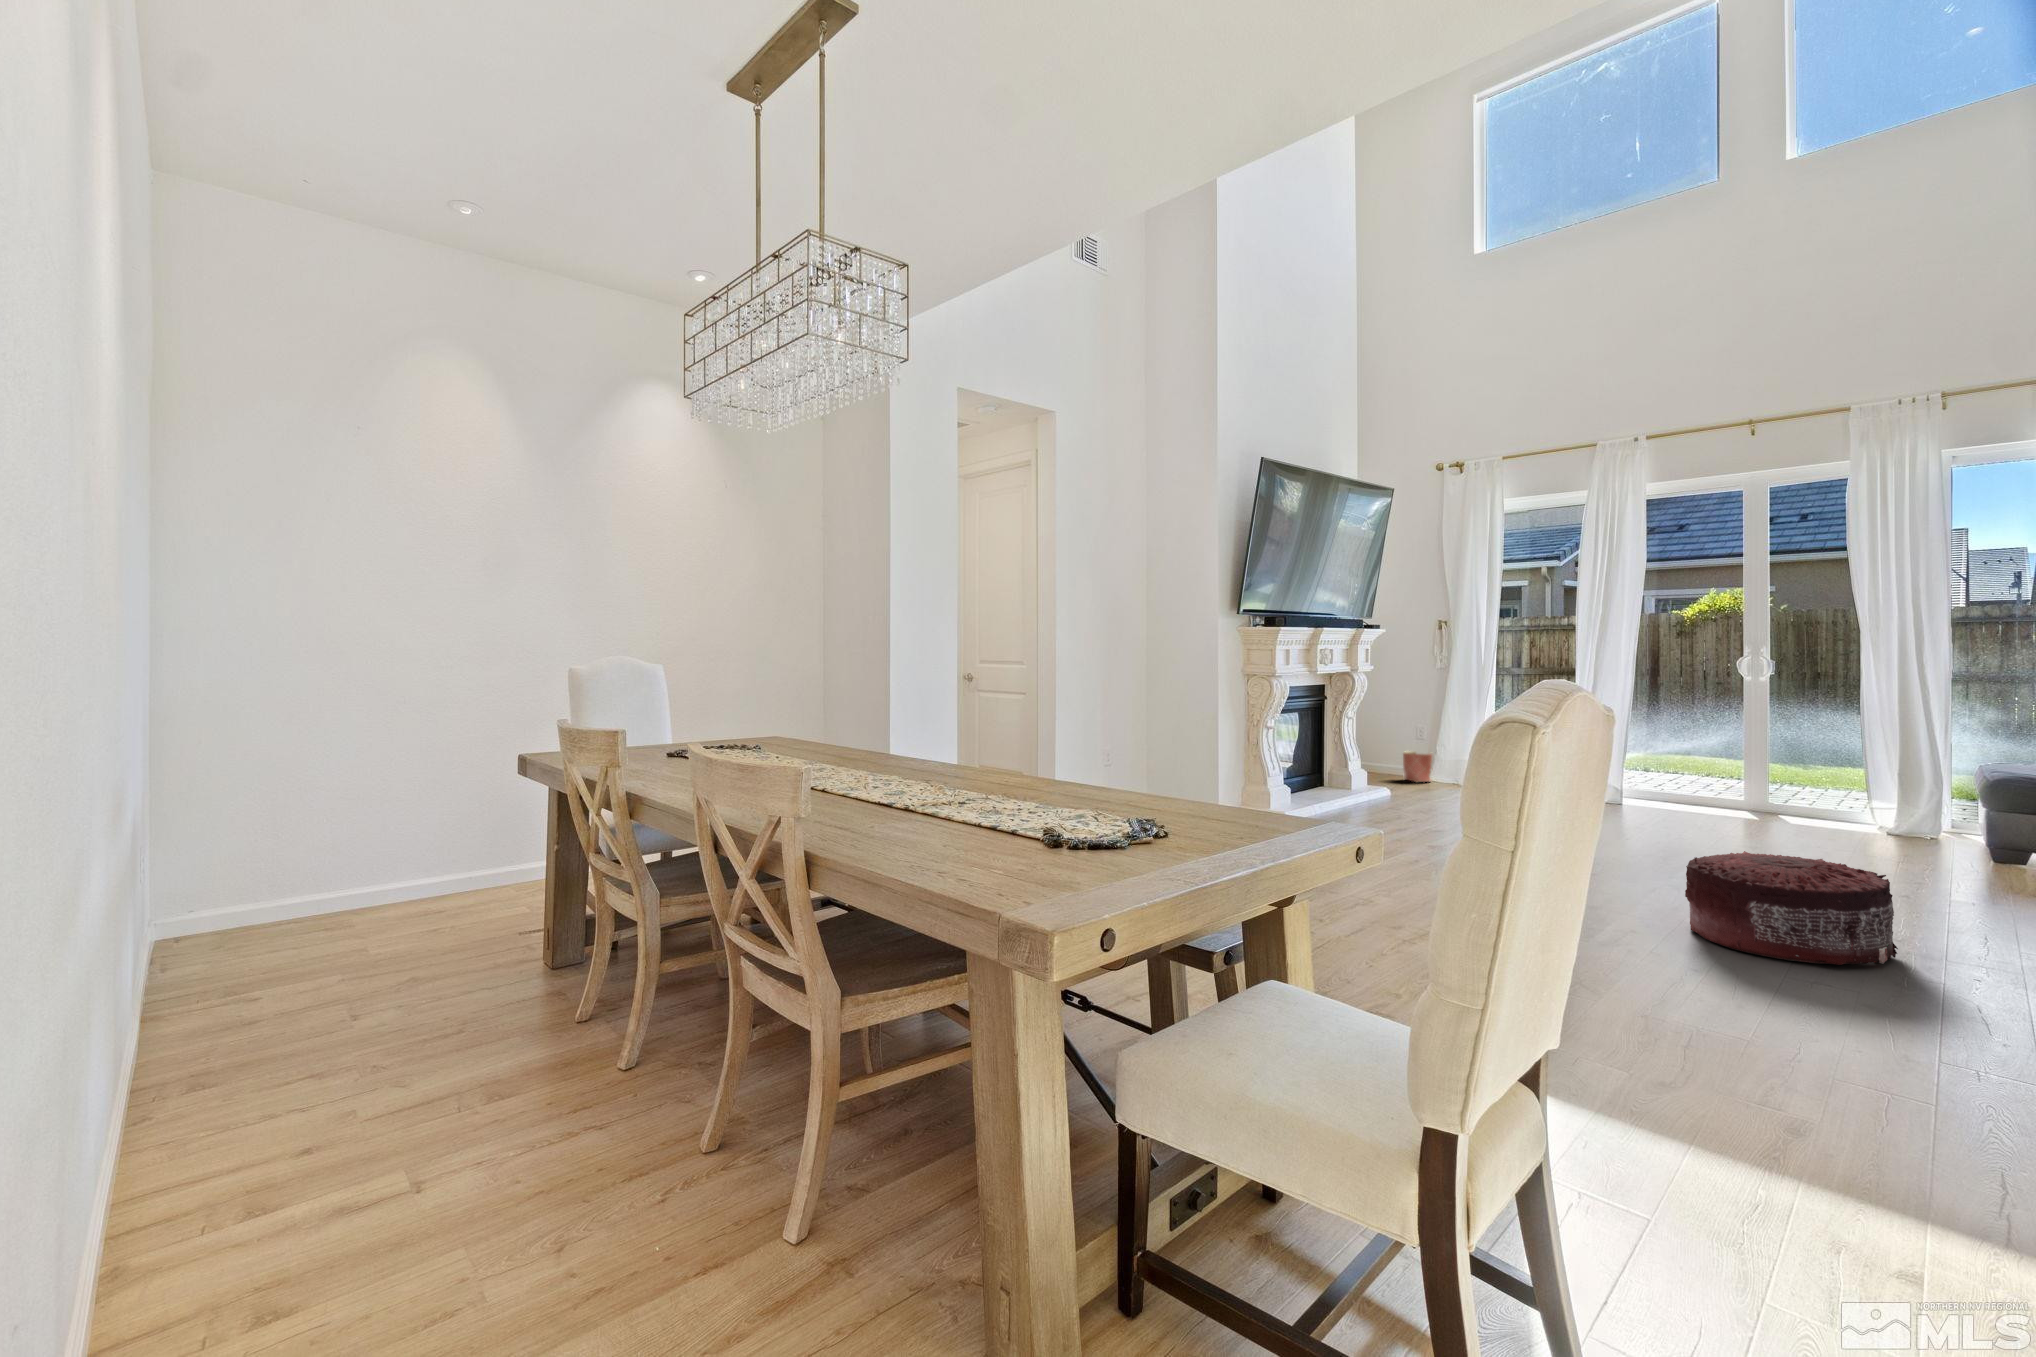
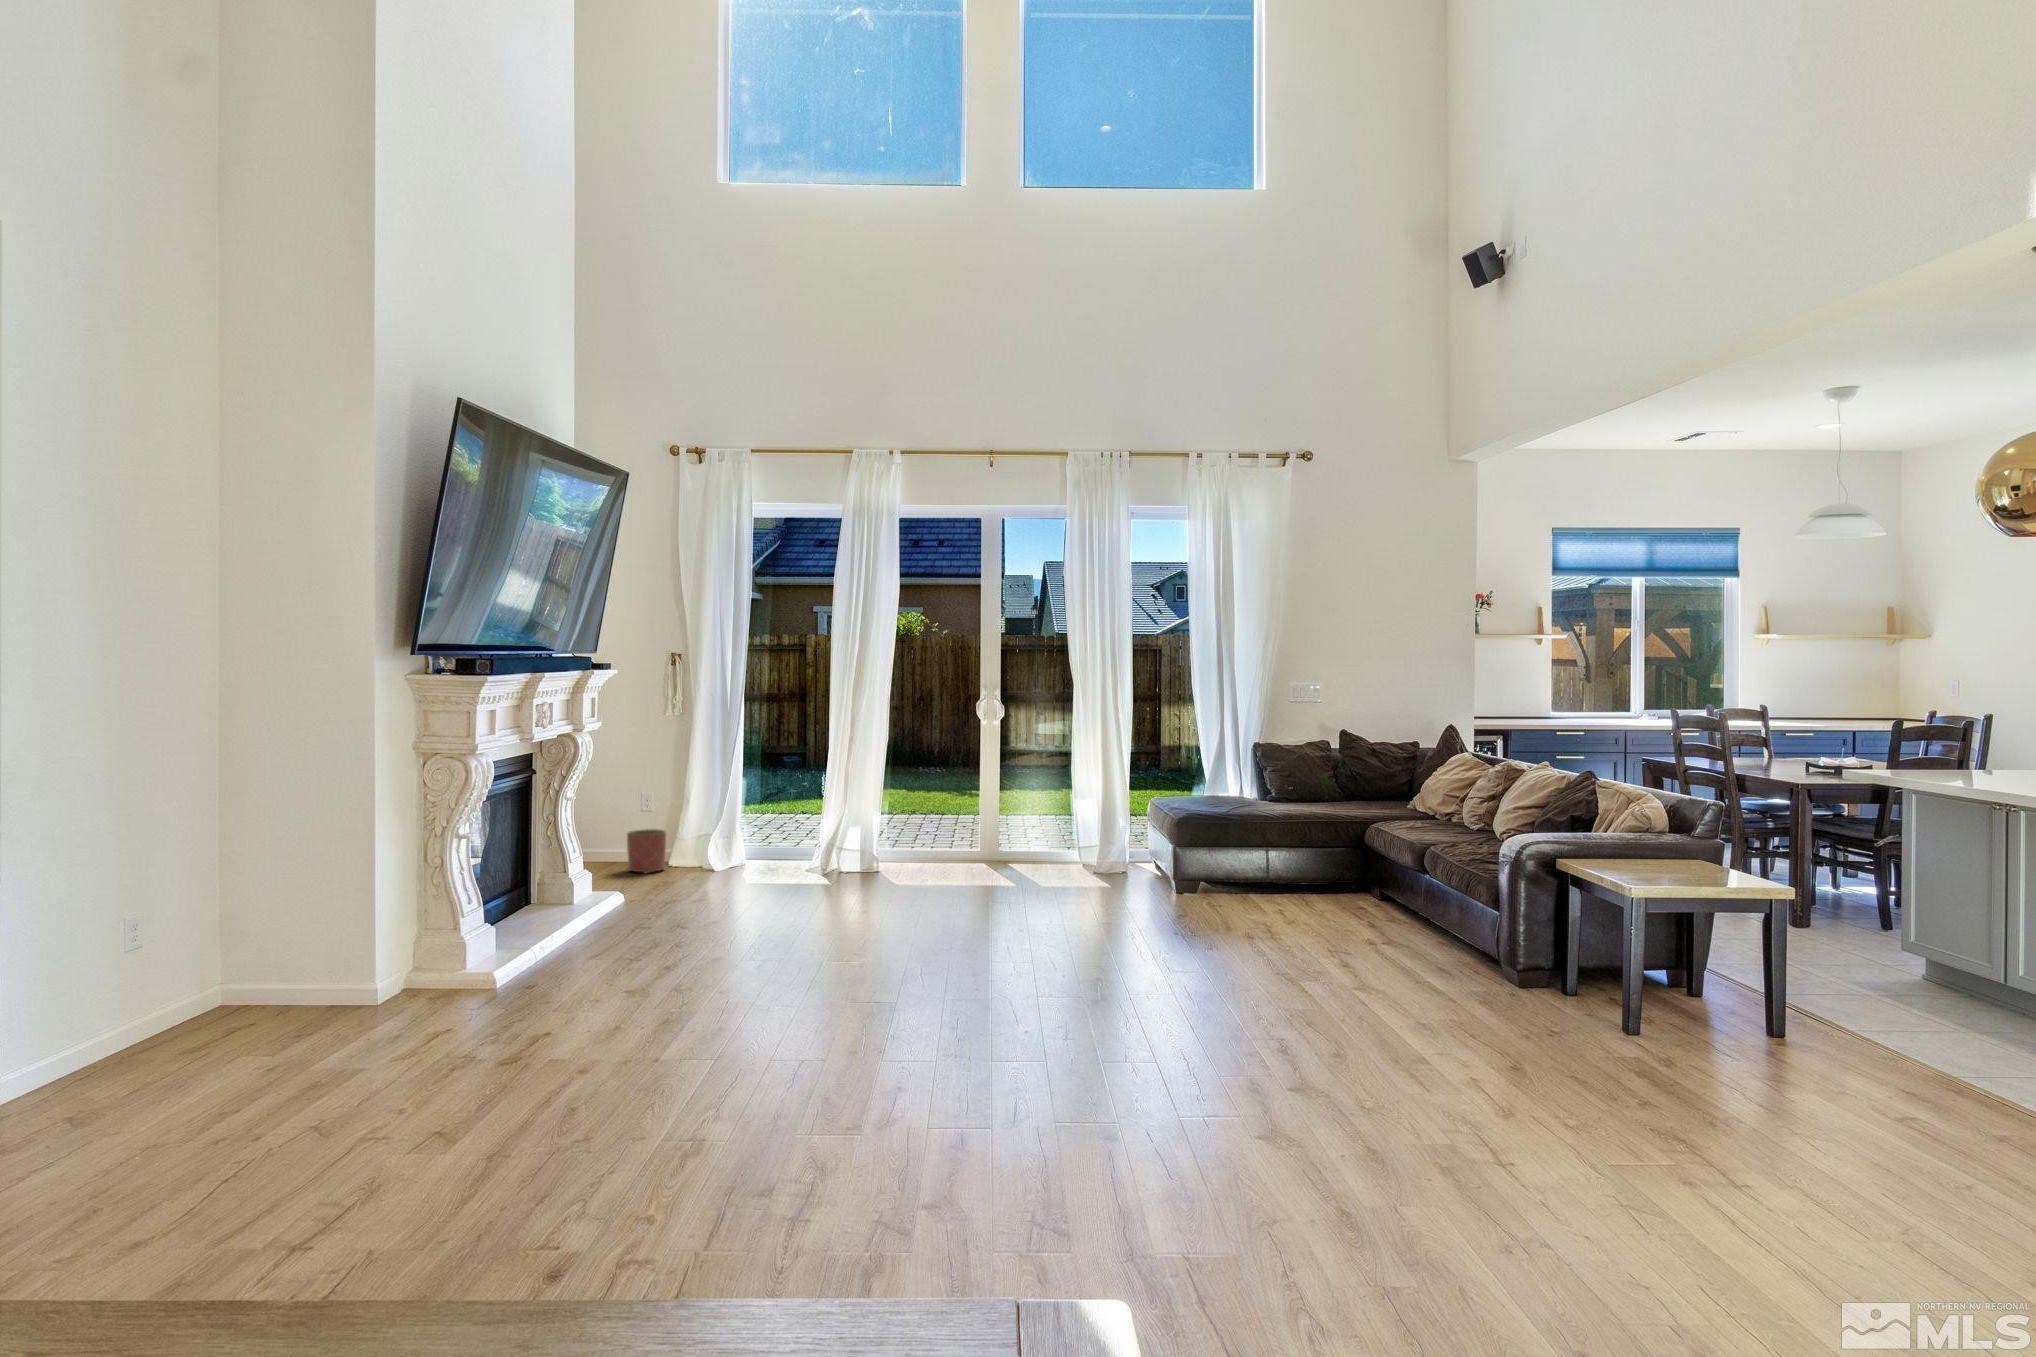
pouf: present [1685,851,1898,965] -> none [1042,949,1222,1083]

